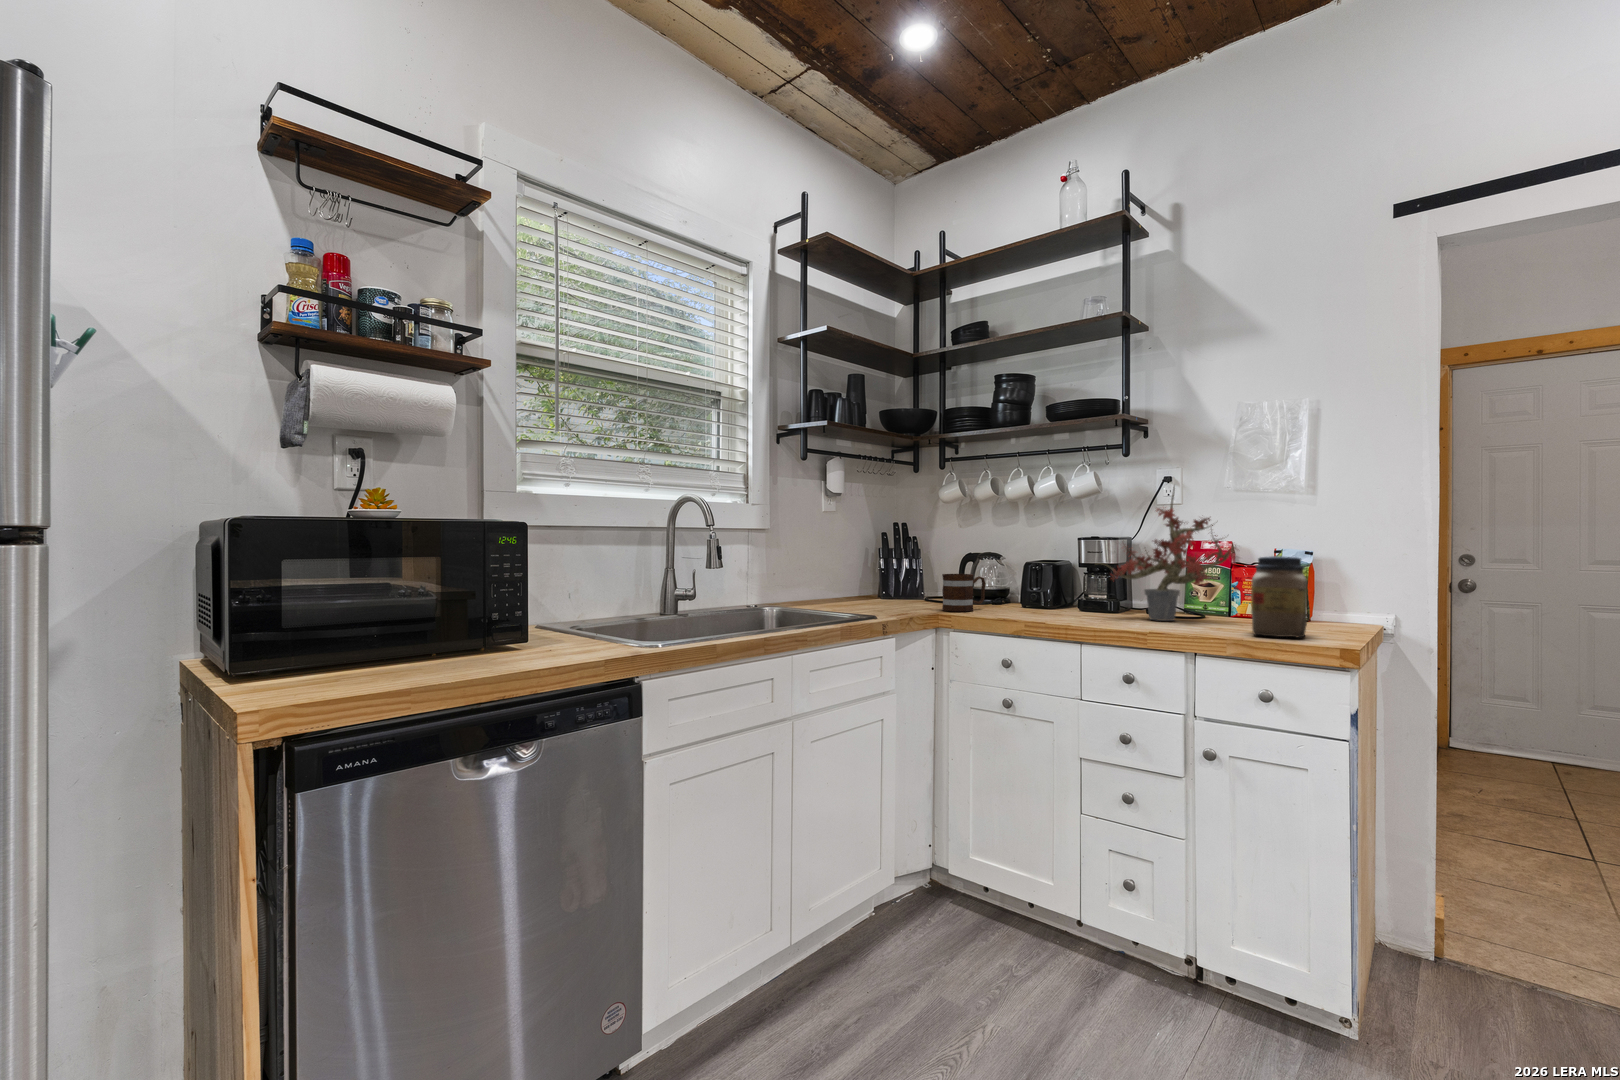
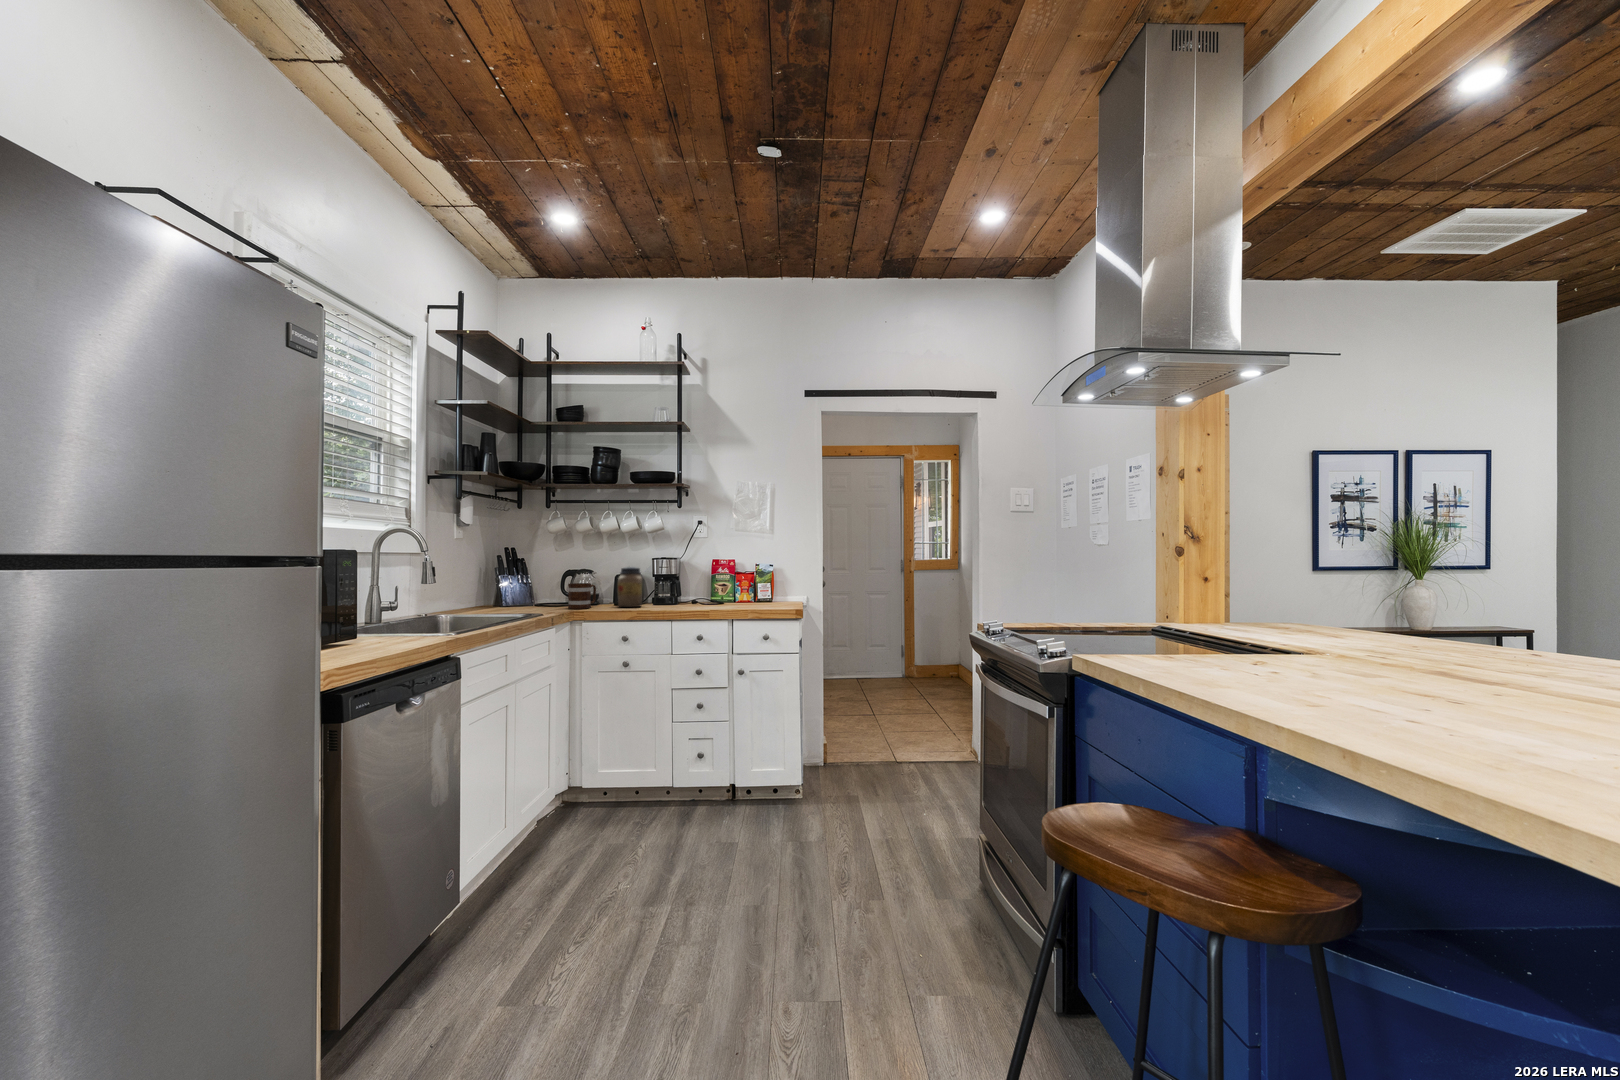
potted plant: present [1102,489,1236,621] -> none [672,528,747,606]
jar: present [1251,556,1308,638] -> present [618,567,642,607]

